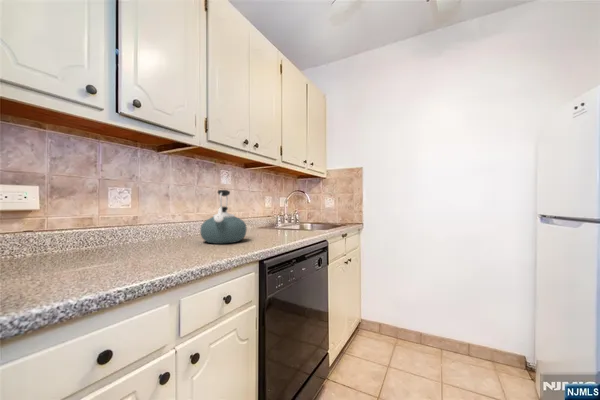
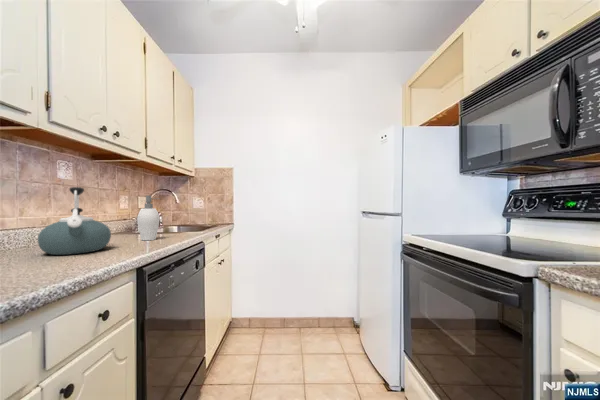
soap dispenser: none [270,196,287,236] -> present [137,196,160,240]

